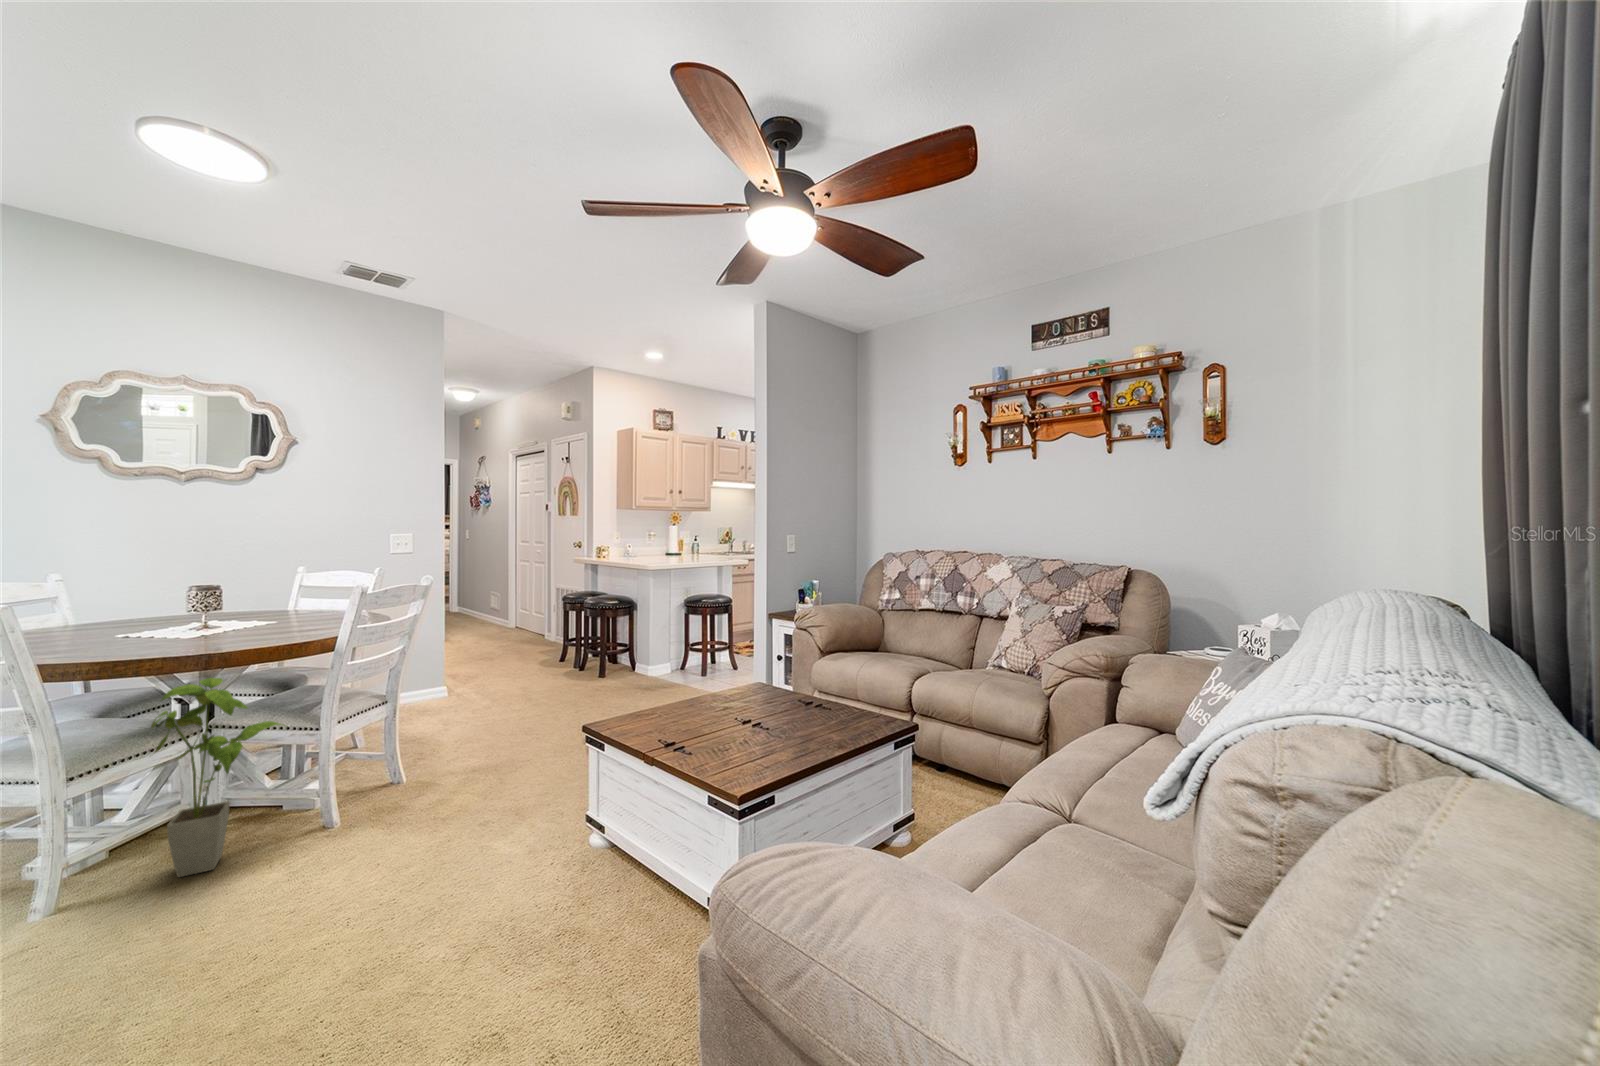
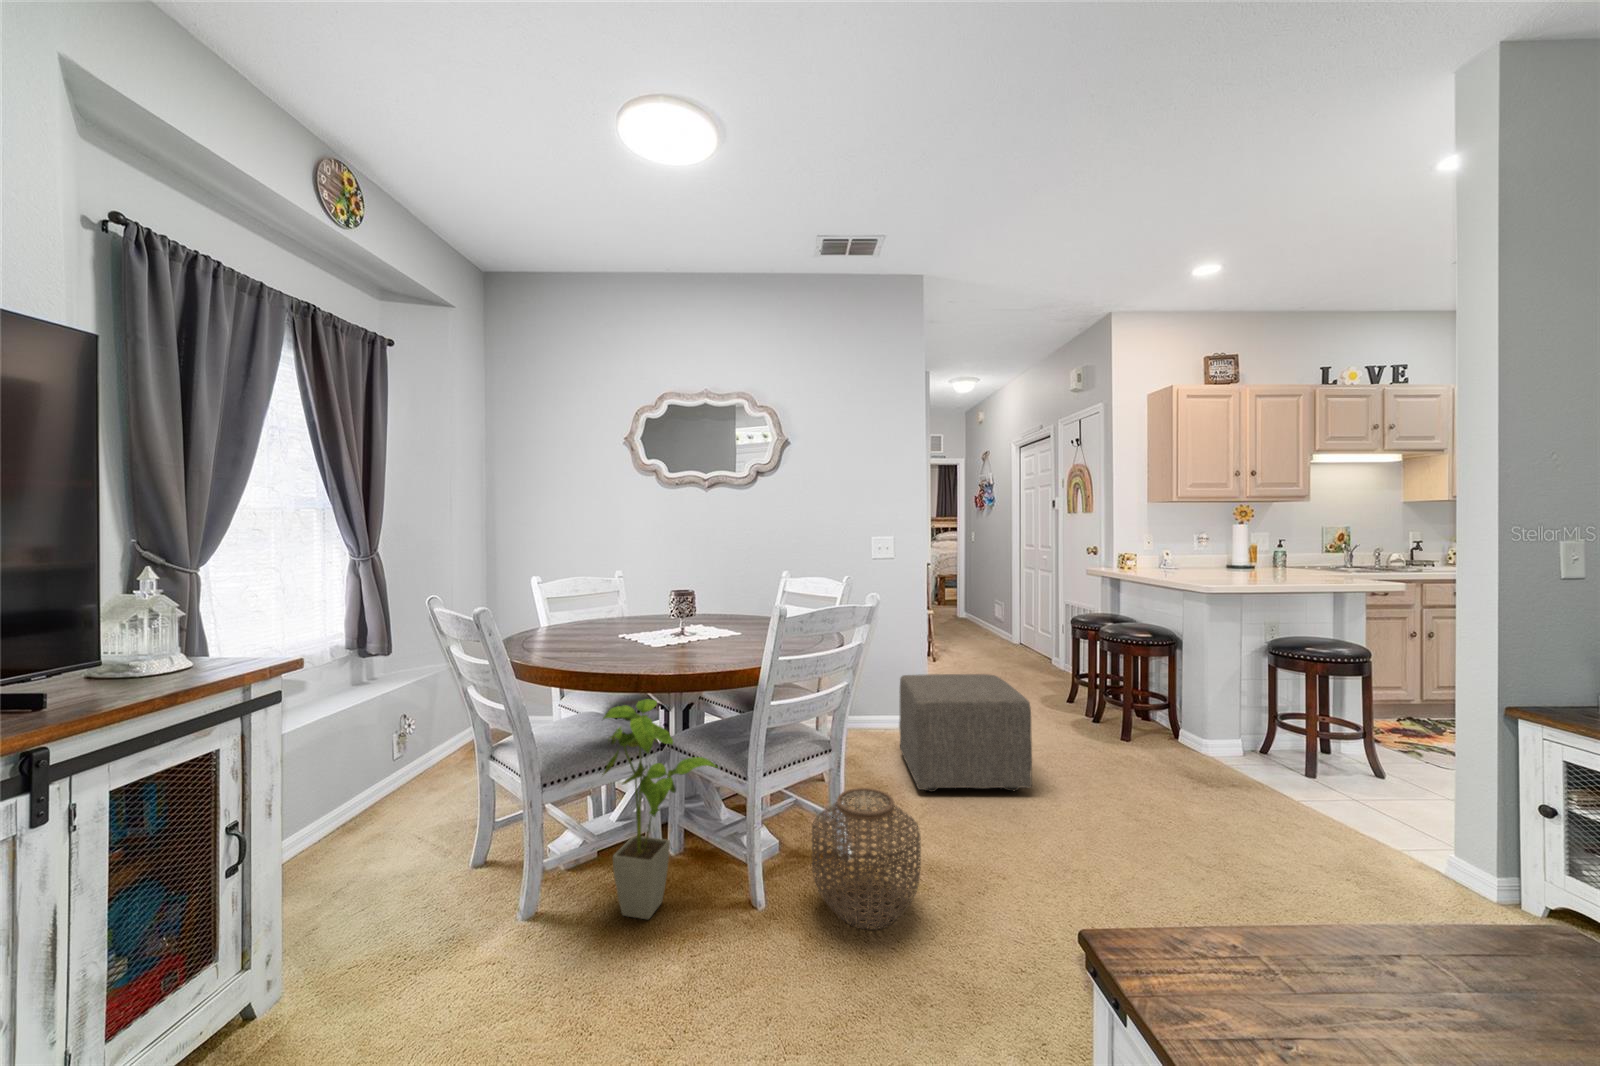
ottoman: none [424,641,540,734] -> present [899,674,1032,792]
woven basket: none [380,718,472,814] -> present [812,788,921,929]

